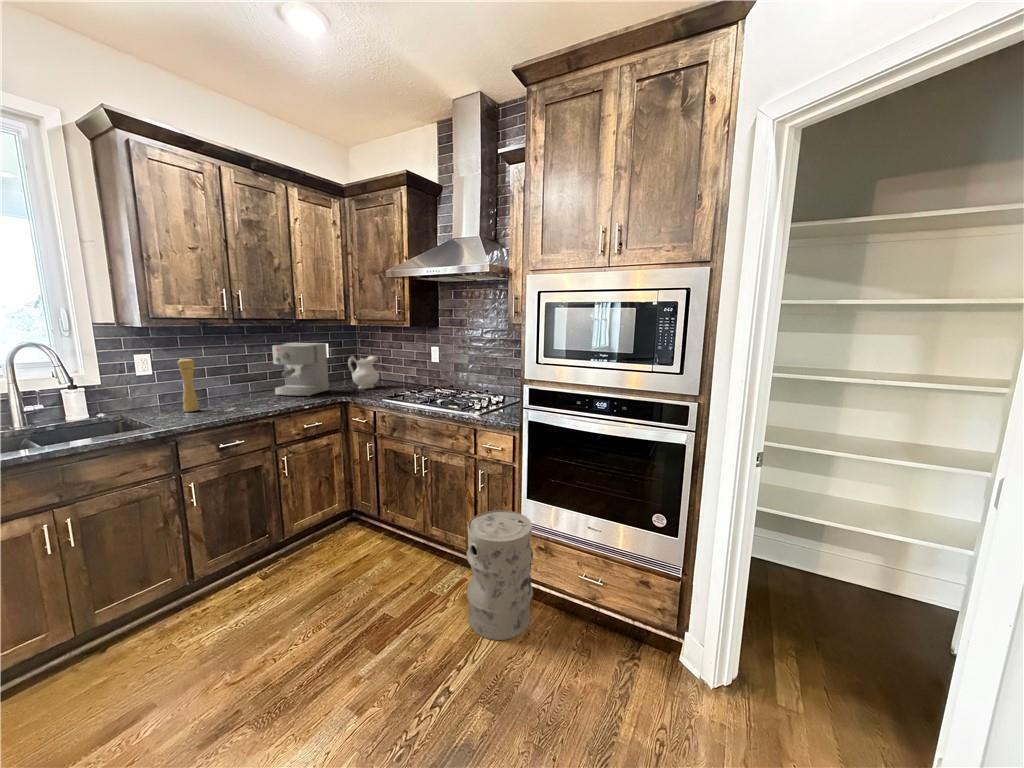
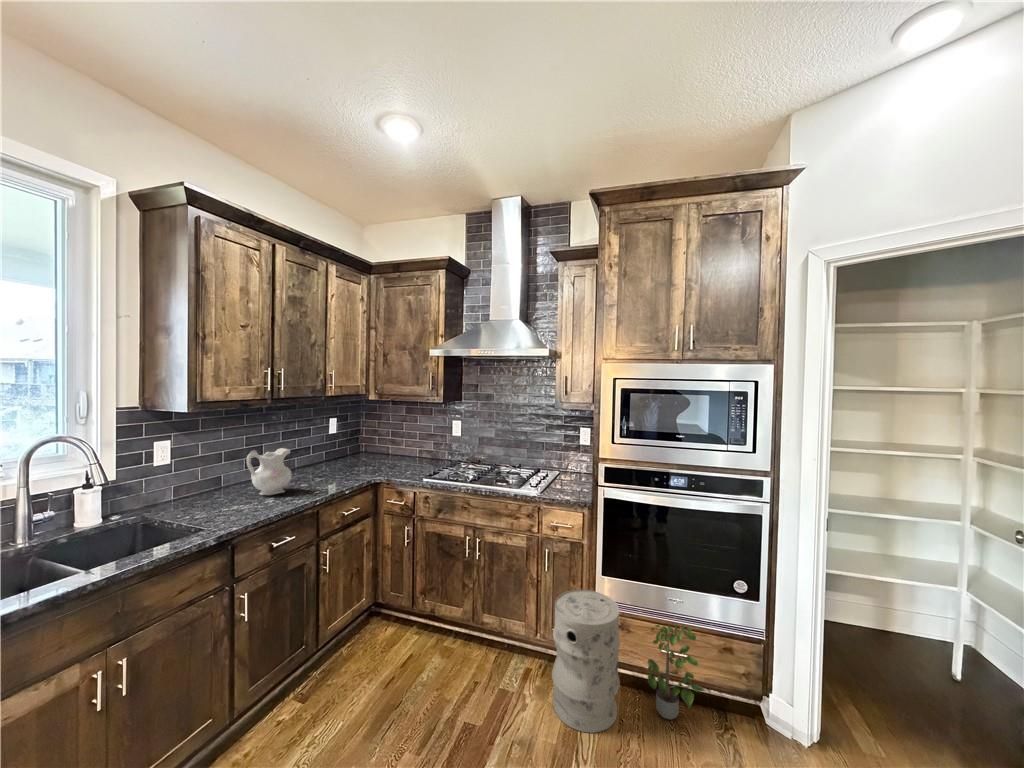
coffee maker: present [272,343,329,396] -> none [298,421,351,479]
ceramic pitcher: present [348,356,379,389] -> present [247,448,292,495]
pepper mill: present [177,358,199,412] -> none [214,444,233,505]
potted plant: none [555,547,614,641] -> present [648,623,705,720]

